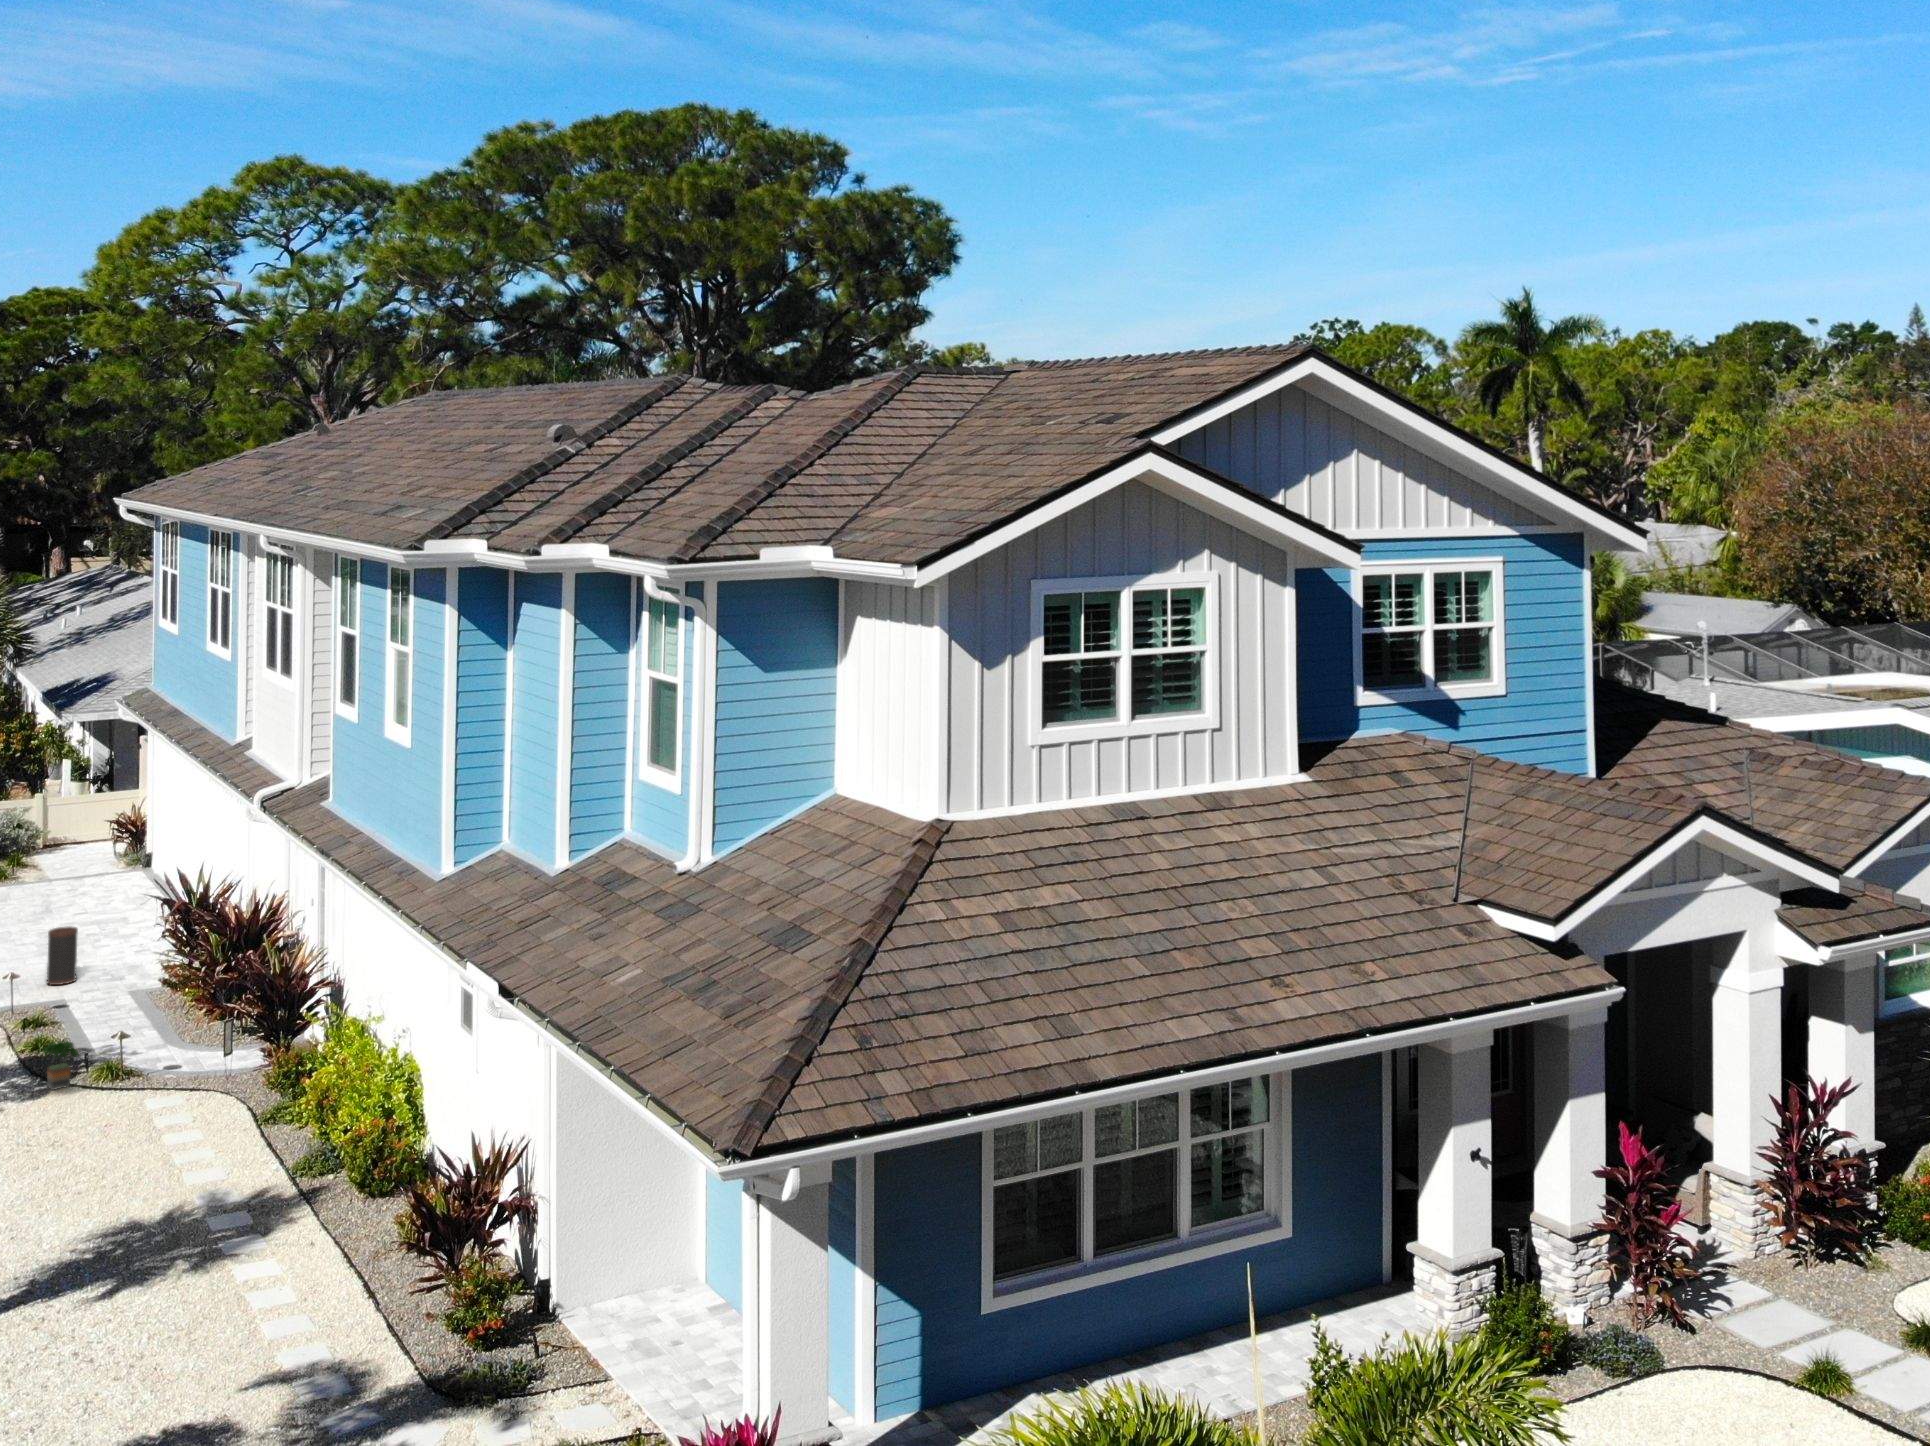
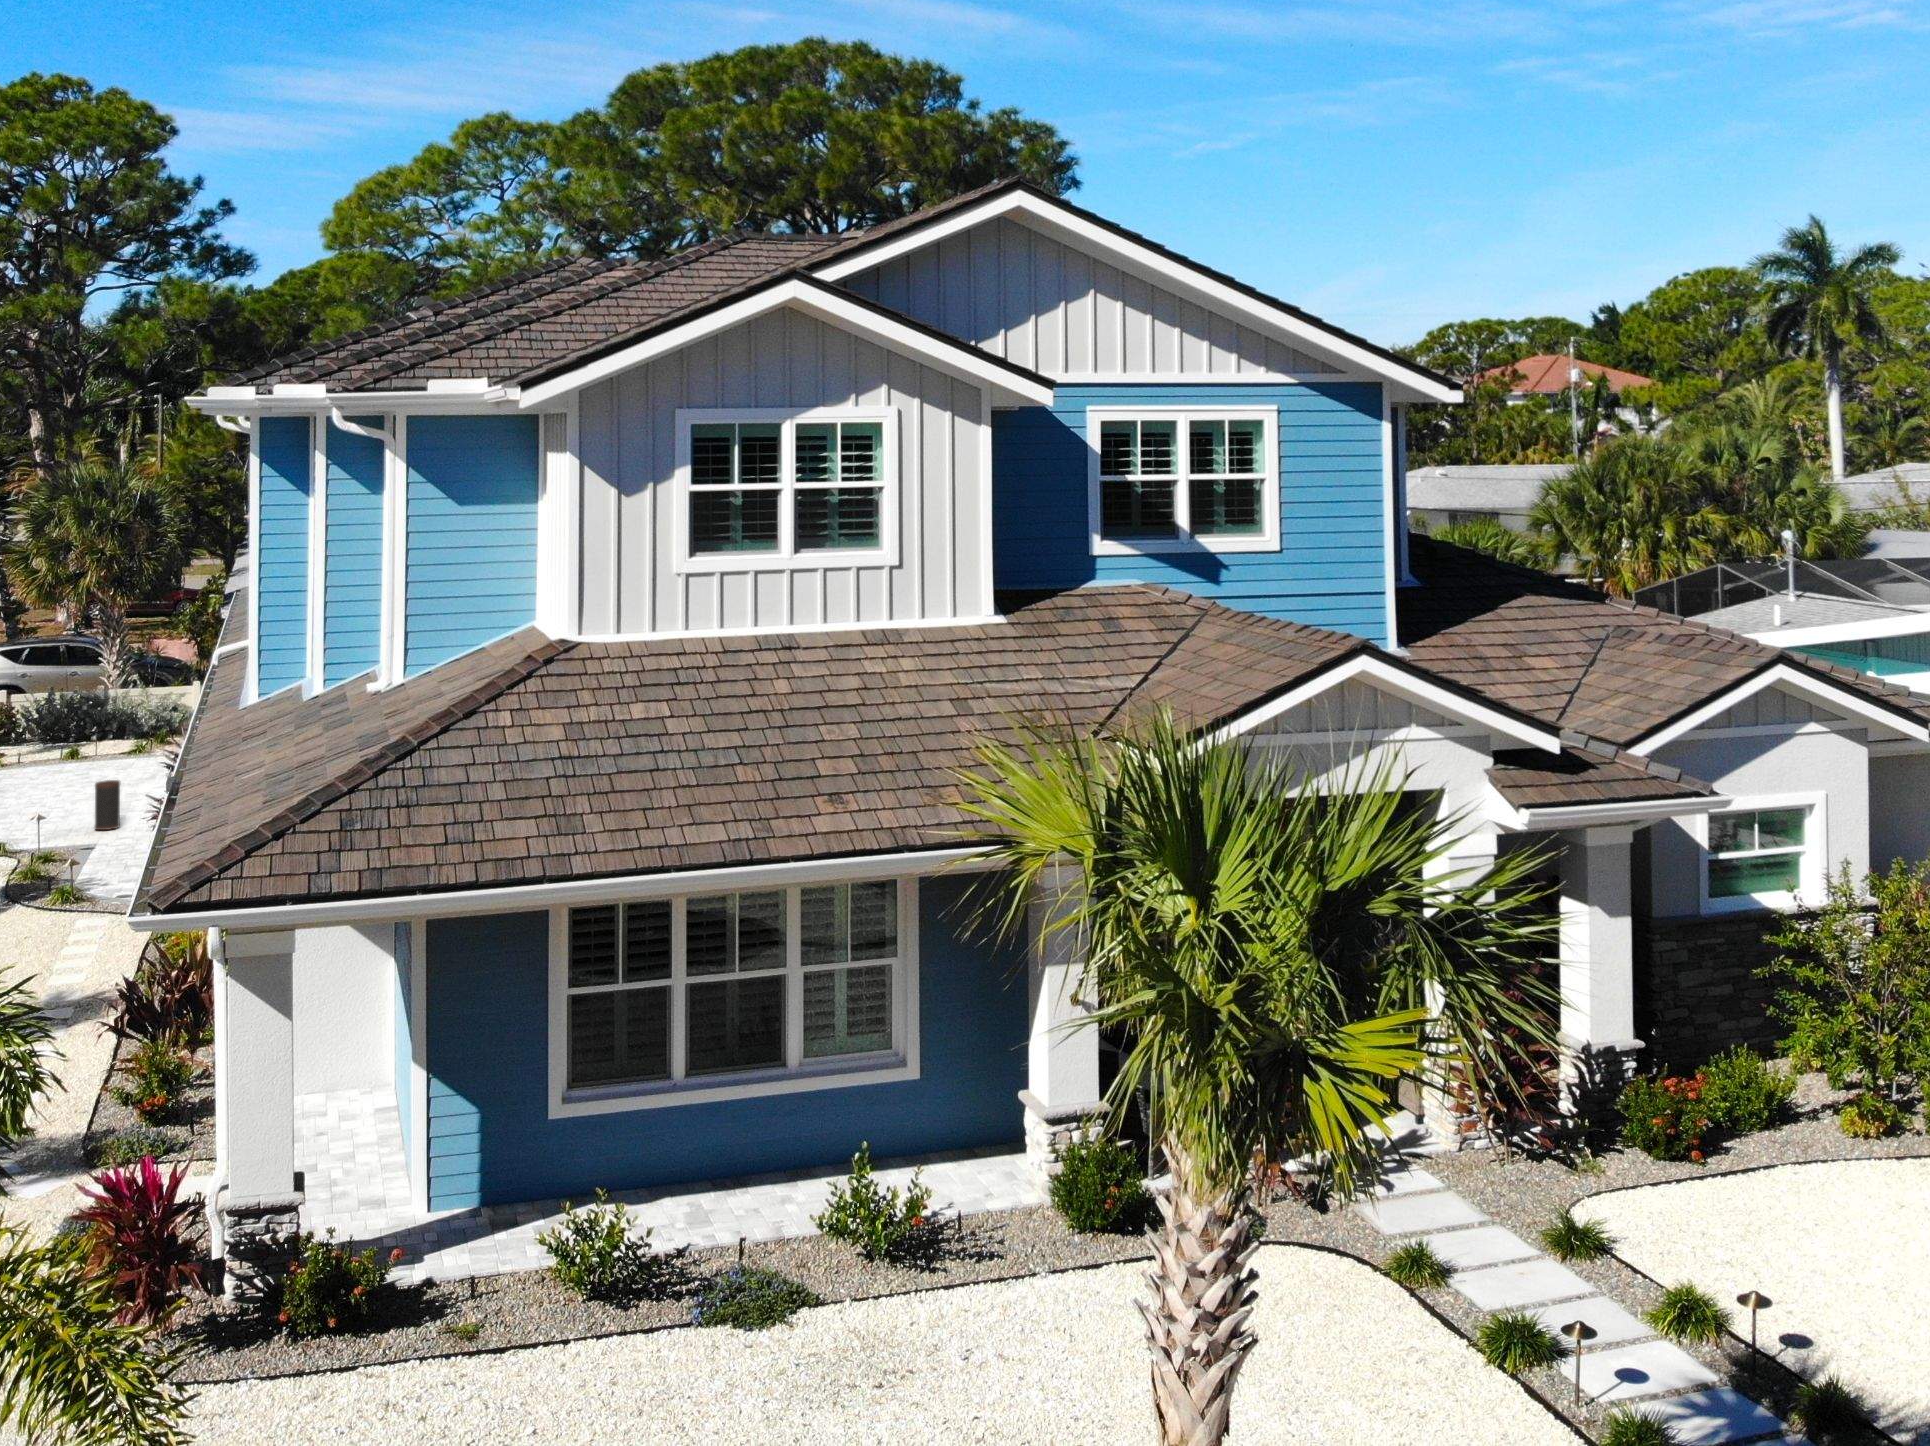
potted tree: present [44,1040,78,1090] -> none [19,865,50,909]

